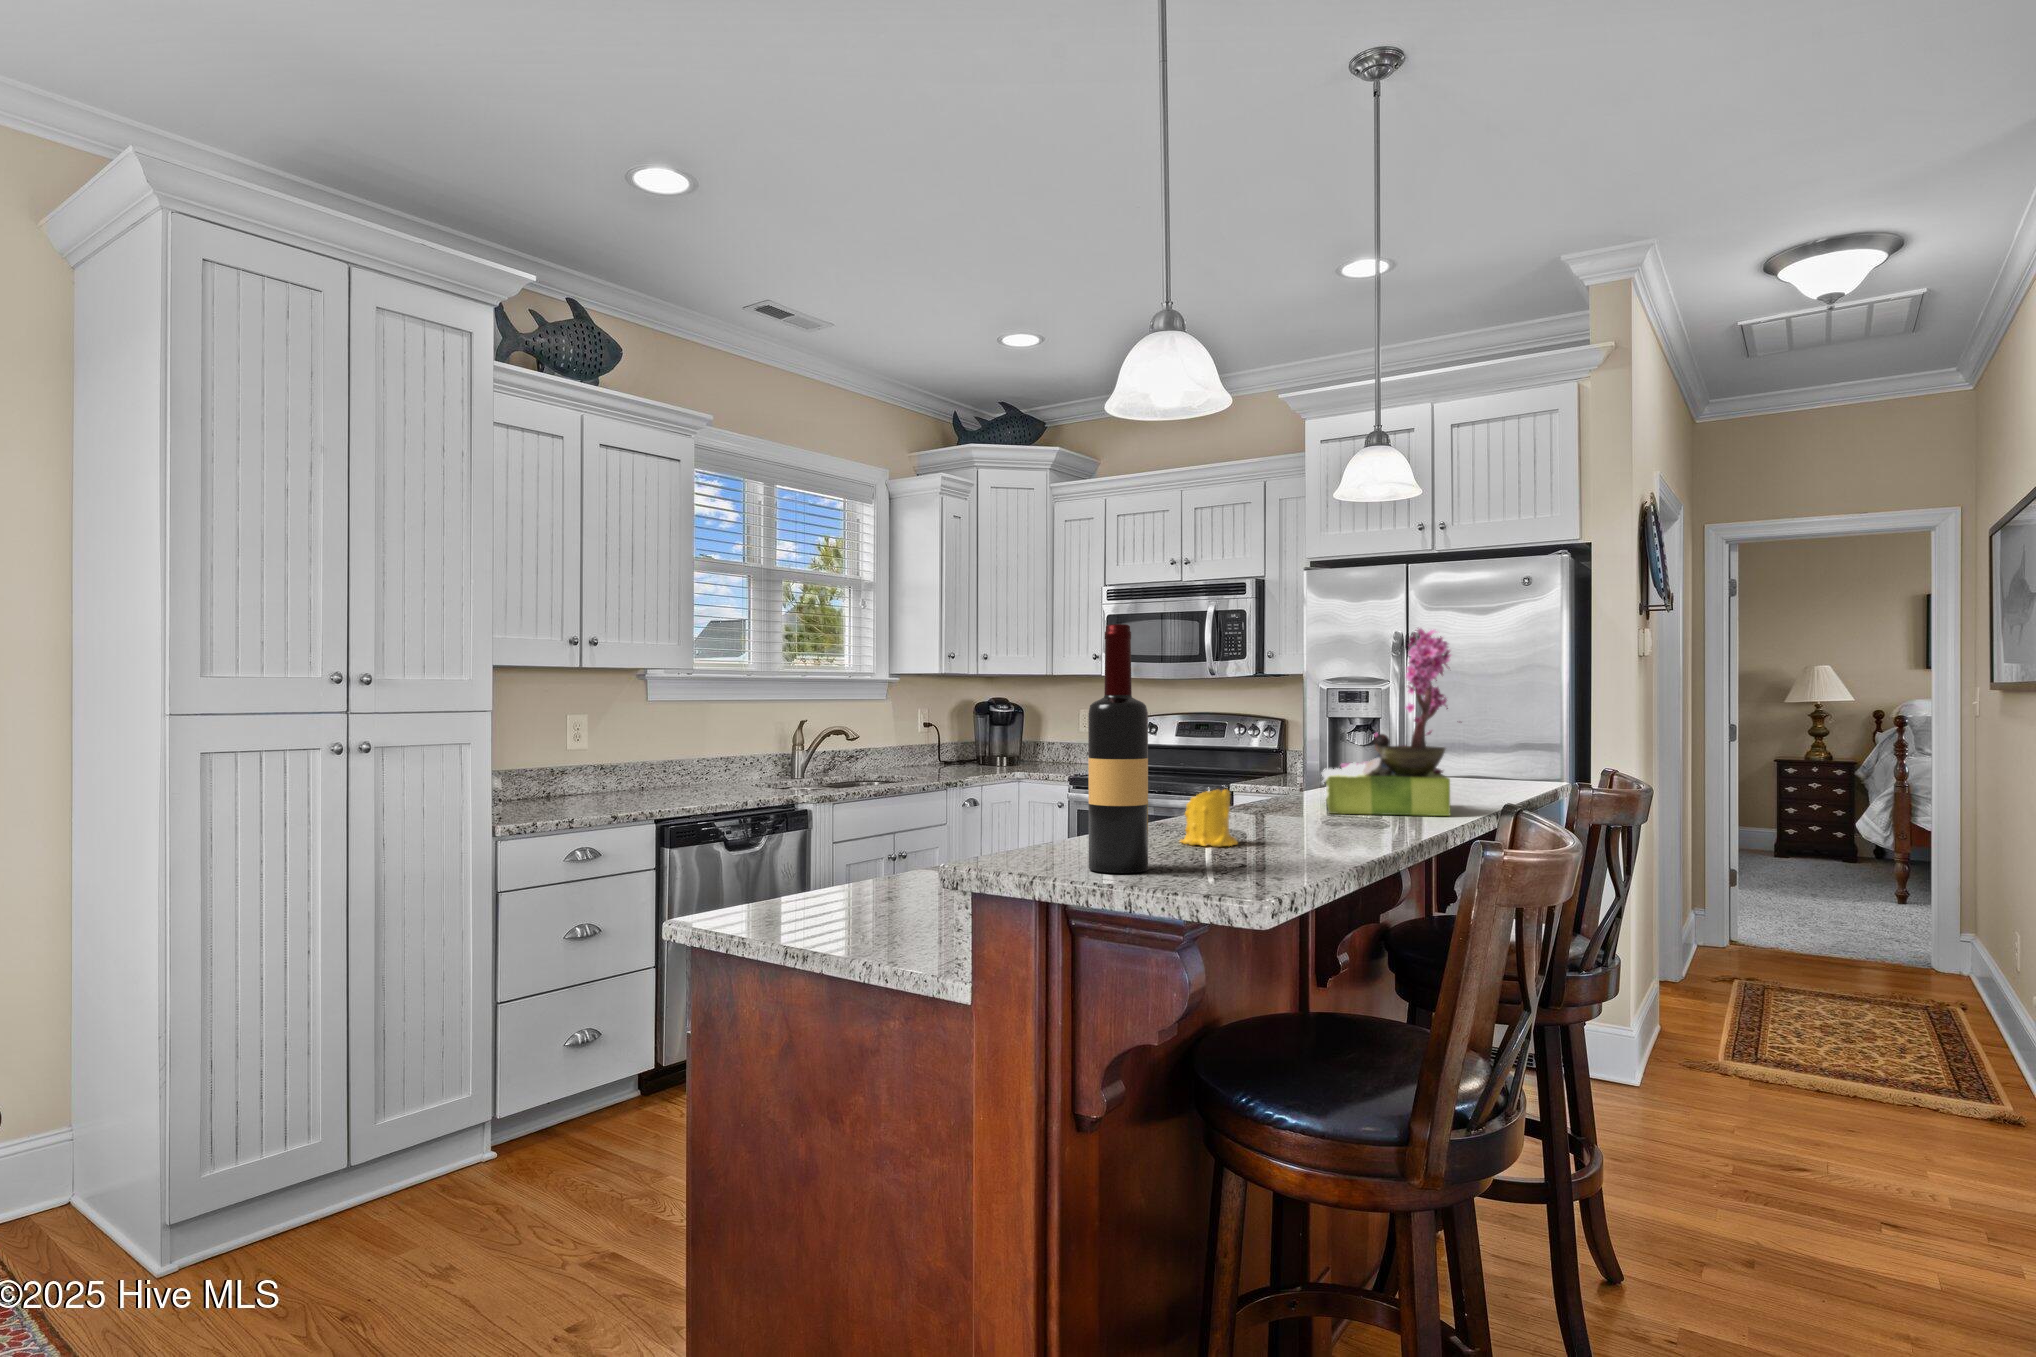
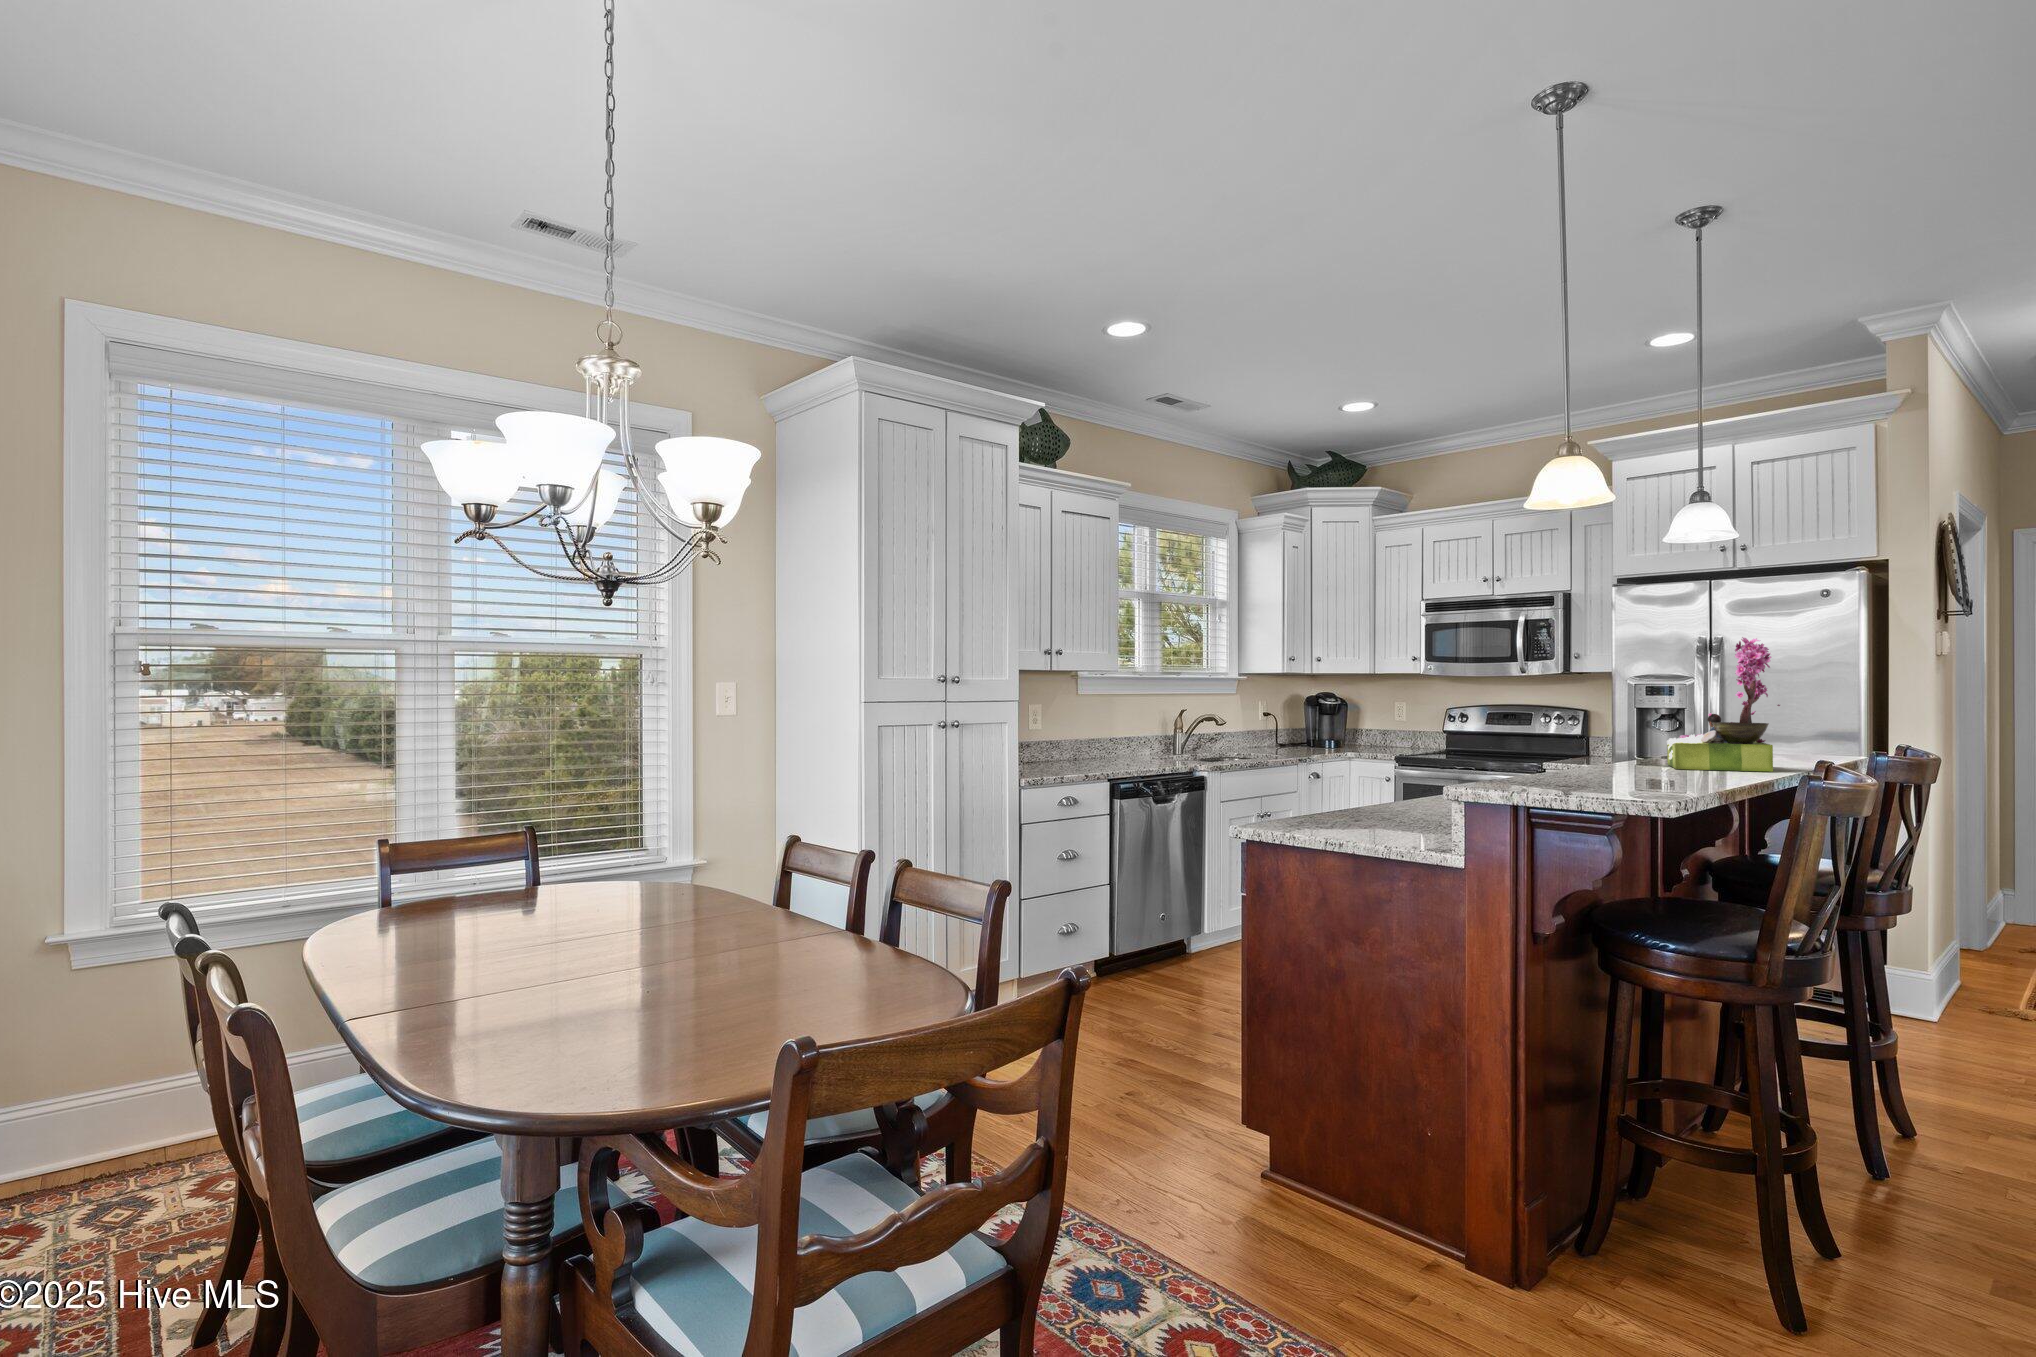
wine bottle: present [1088,624,1148,873] -> none [1542,642,1583,789]
candle: present [1180,787,1238,847] -> none [1584,743,1627,781]

